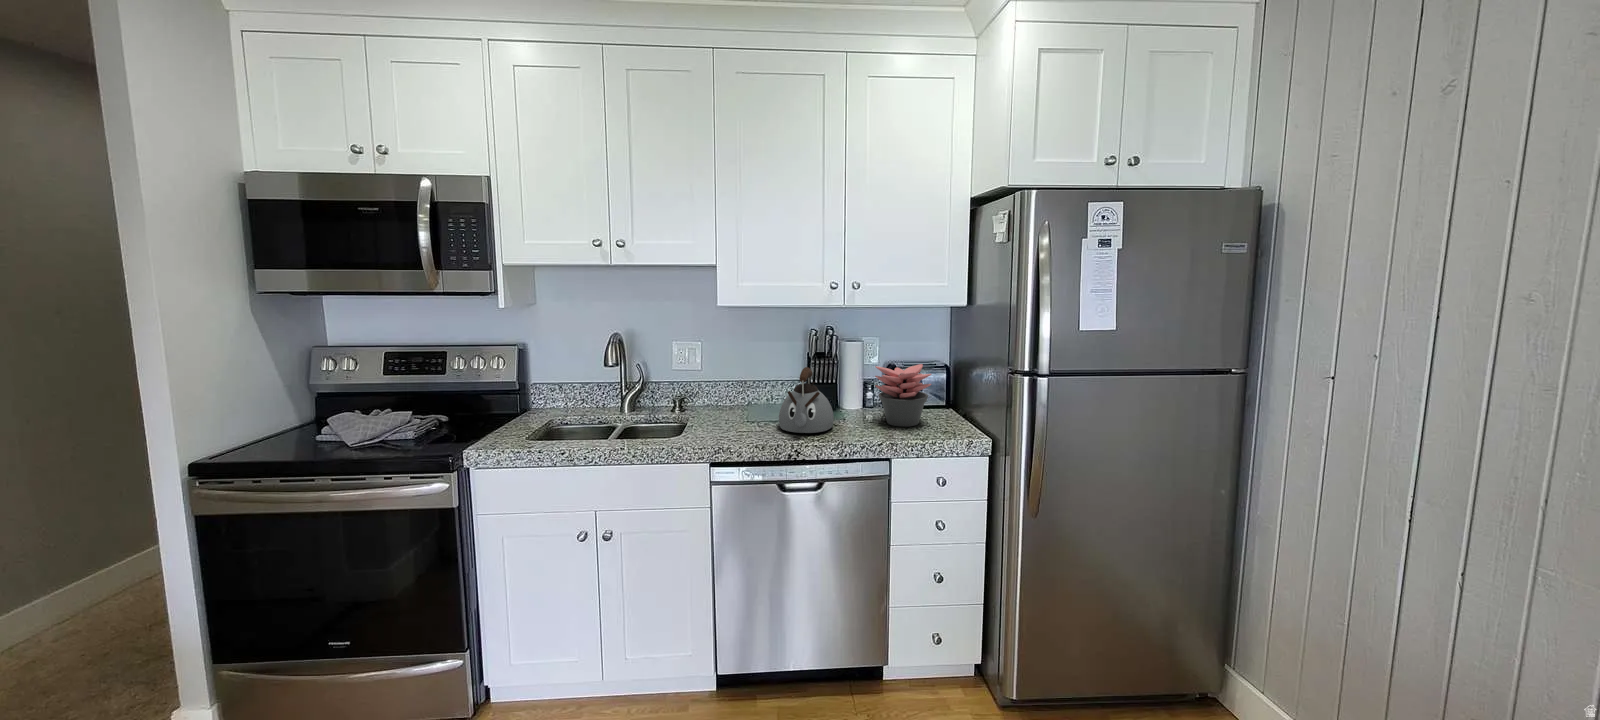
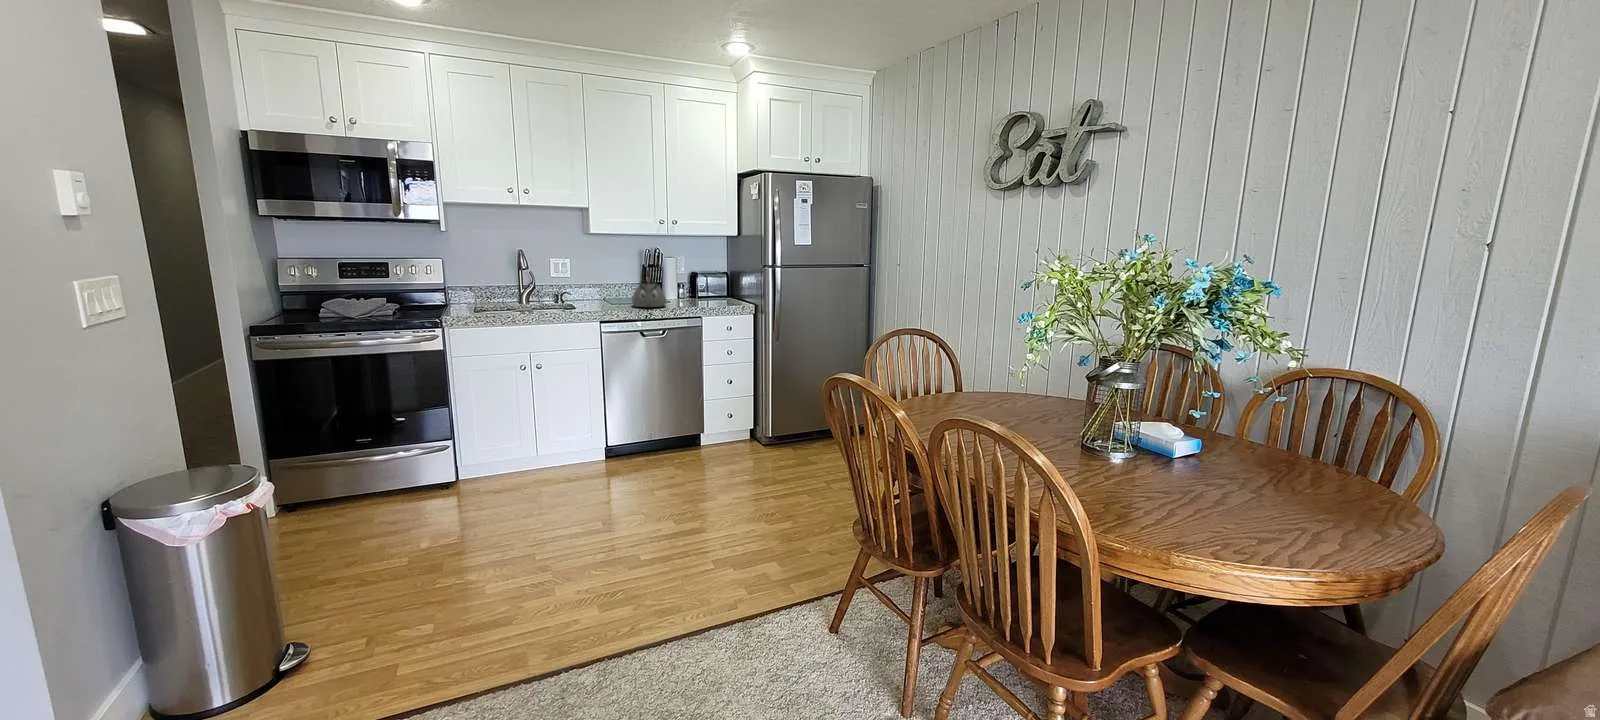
succulent plant: present [875,364,931,427] -> none [687,270,720,304]

